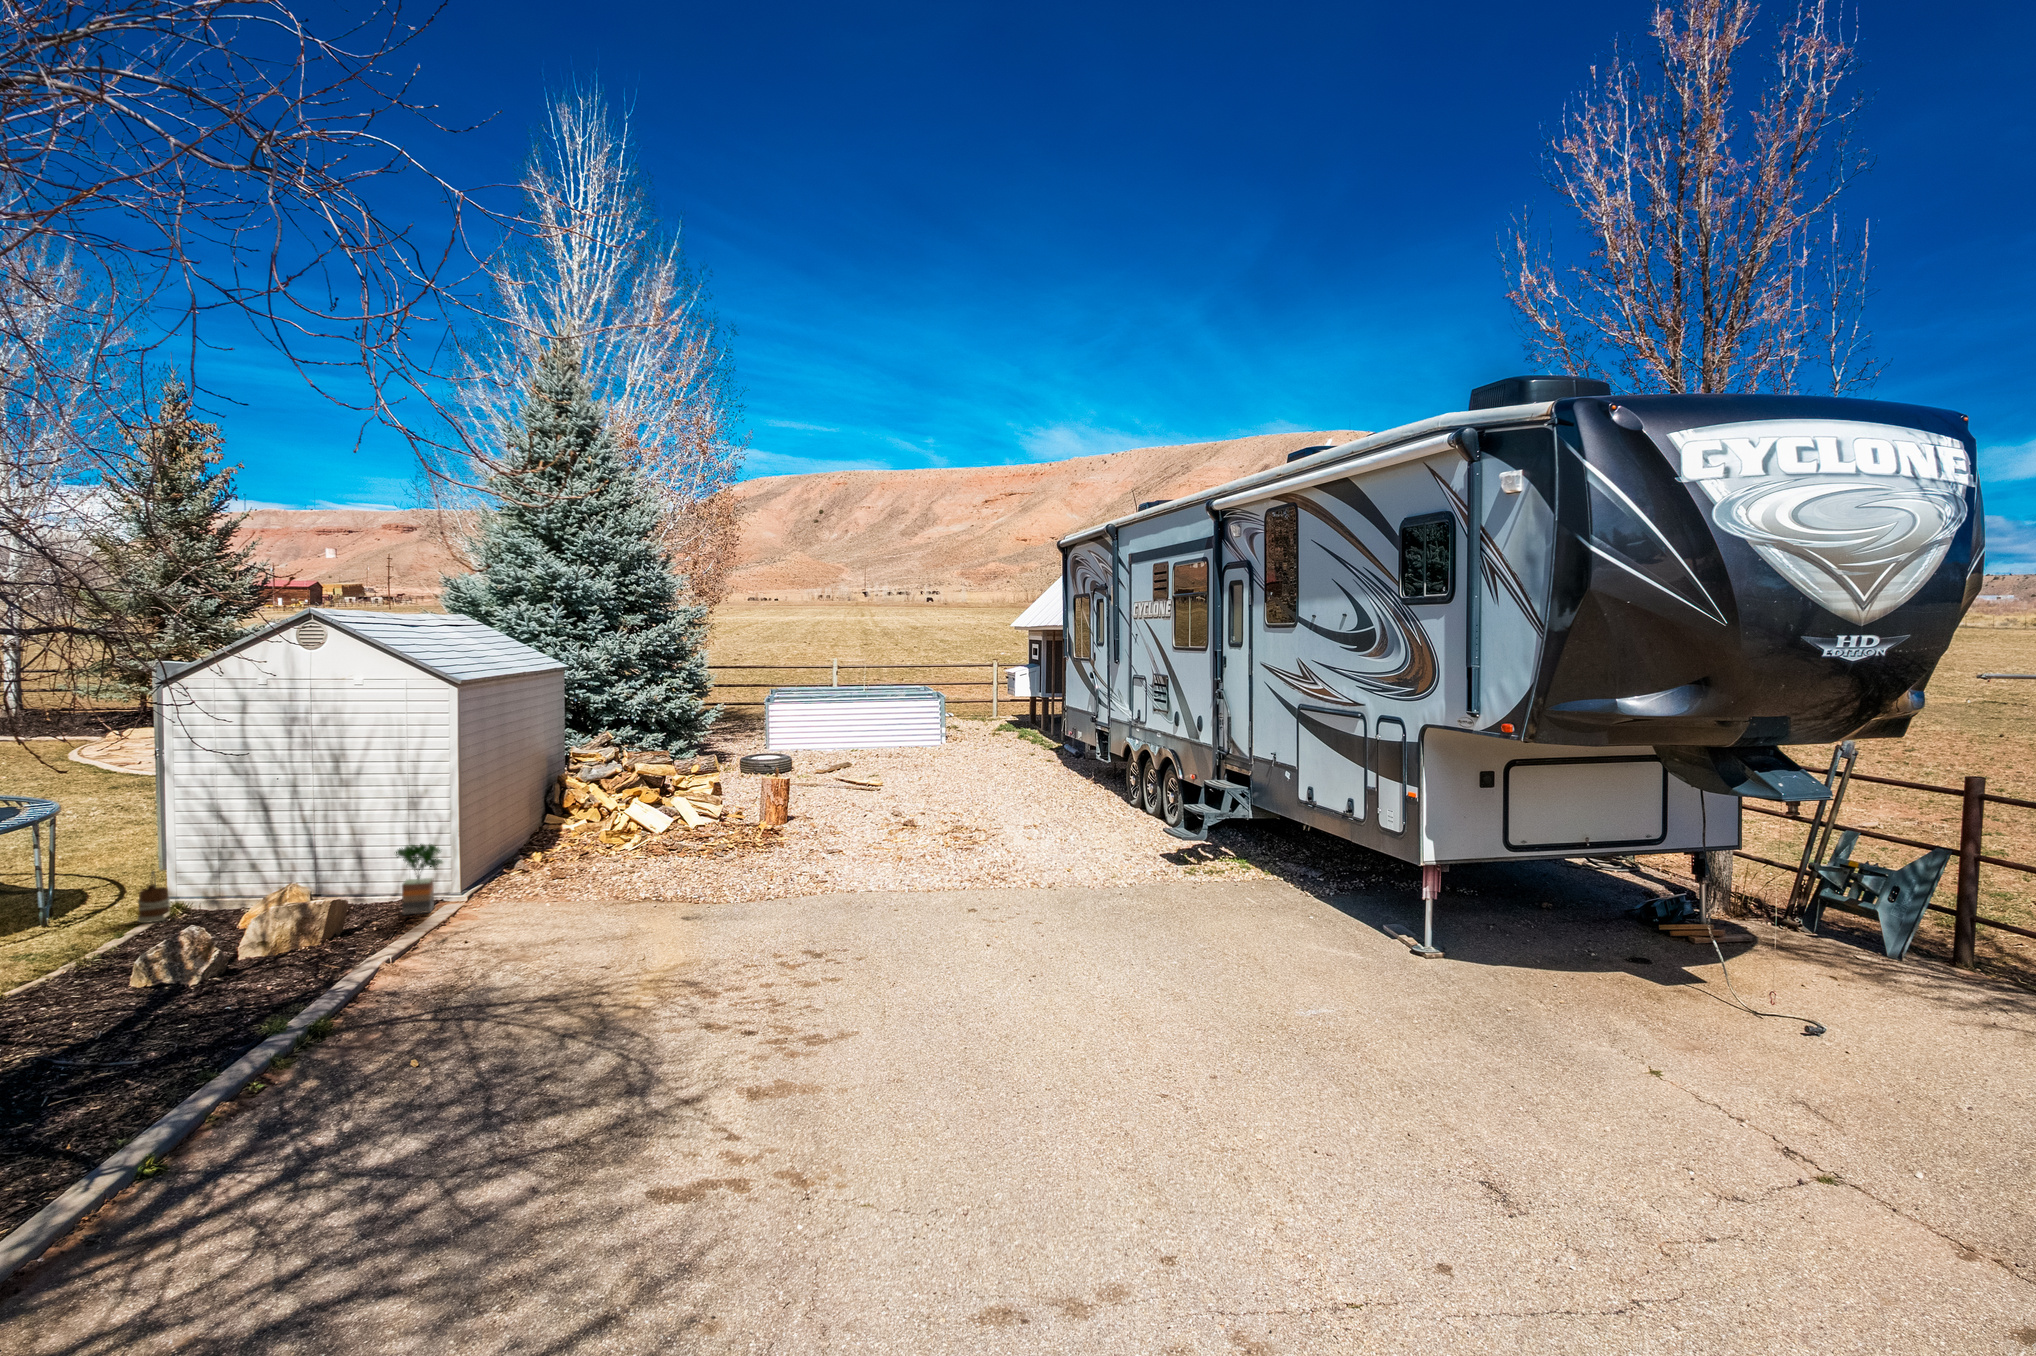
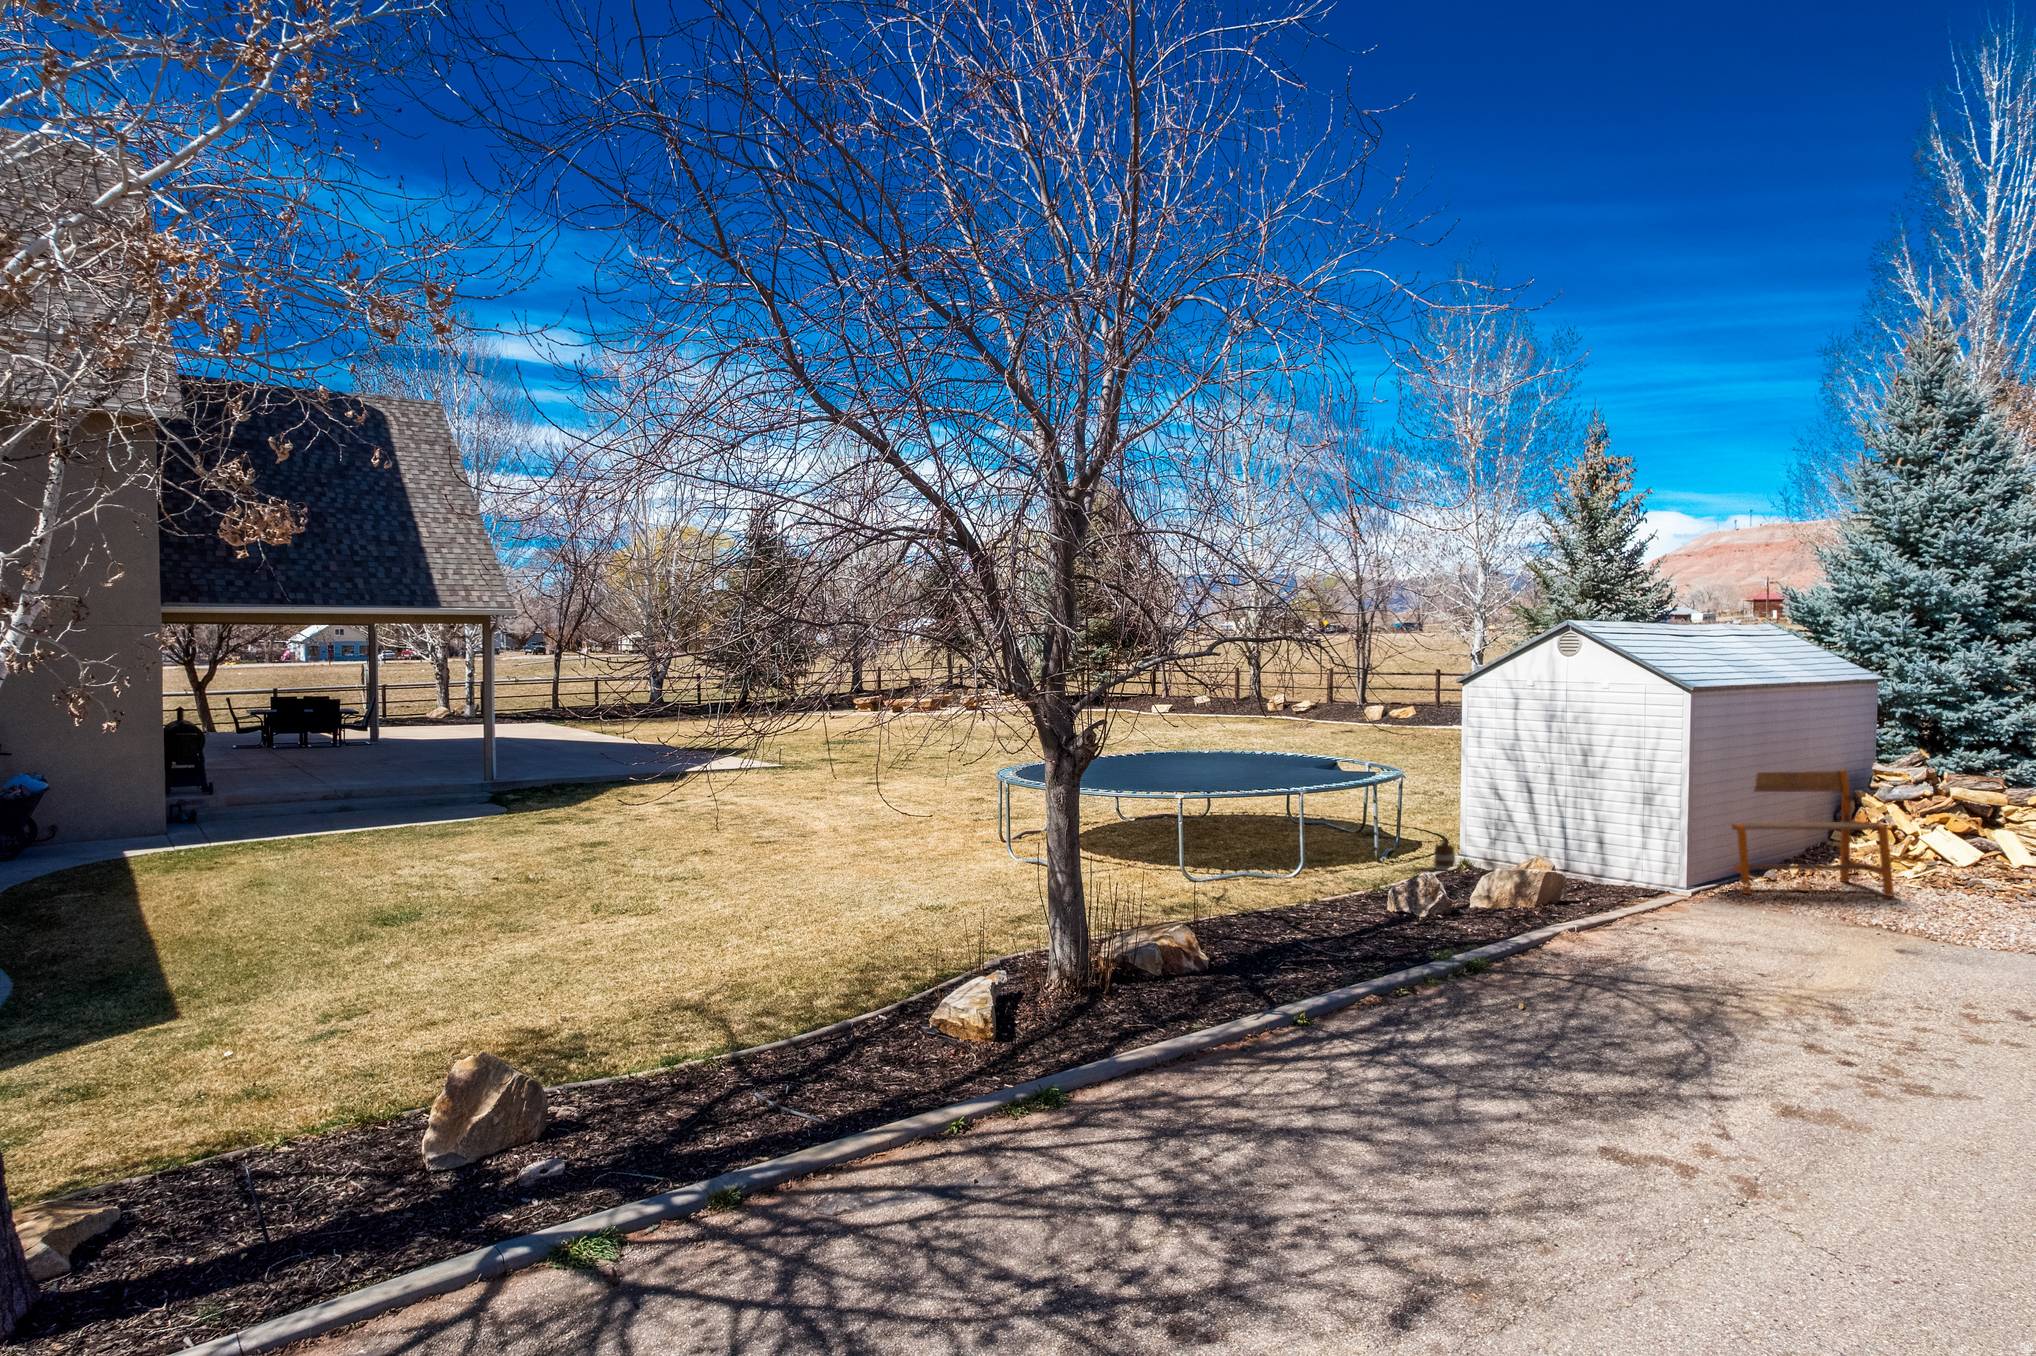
bench: none [474,755,619,885] -> present [1732,770,1894,896]
potted tree: present [396,844,442,914] -> none [1613,837,1661,903]

